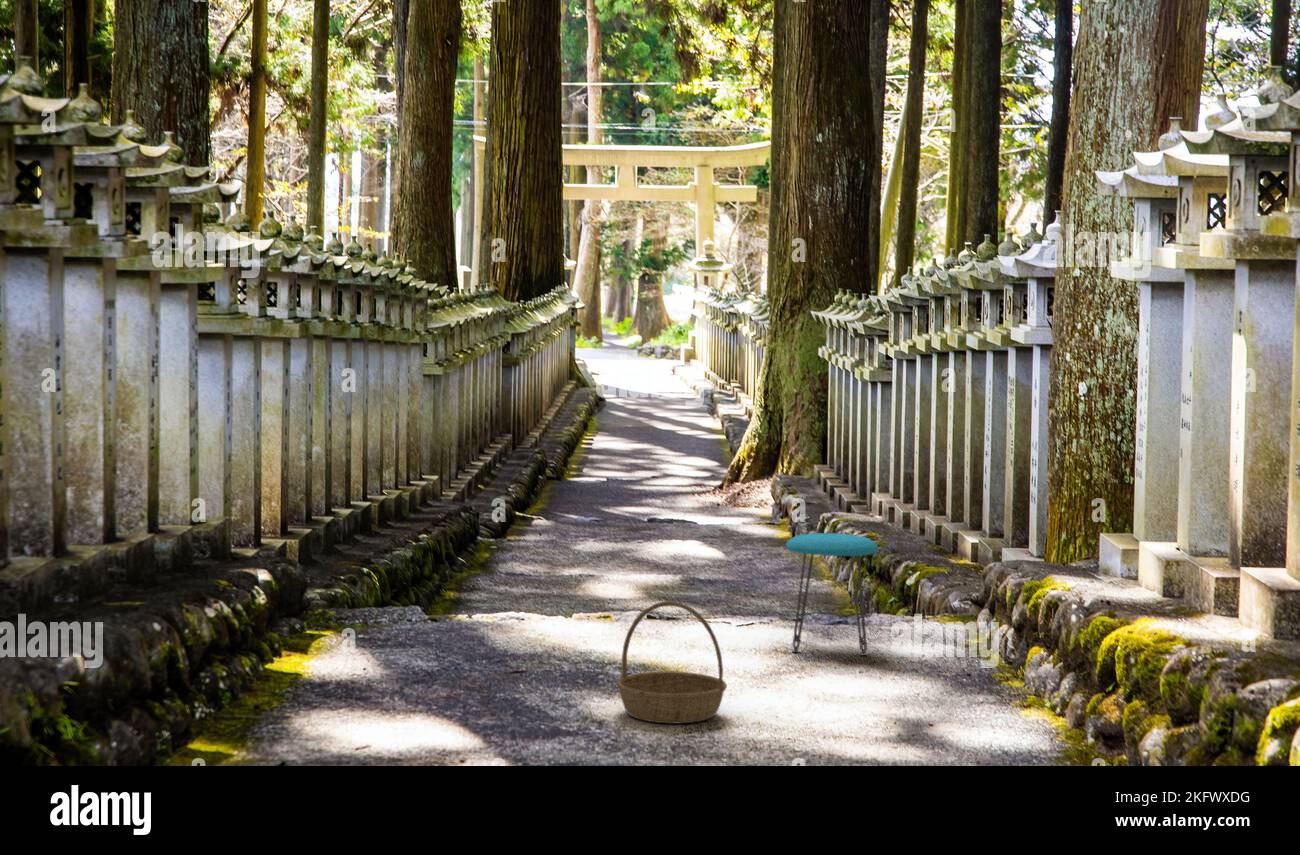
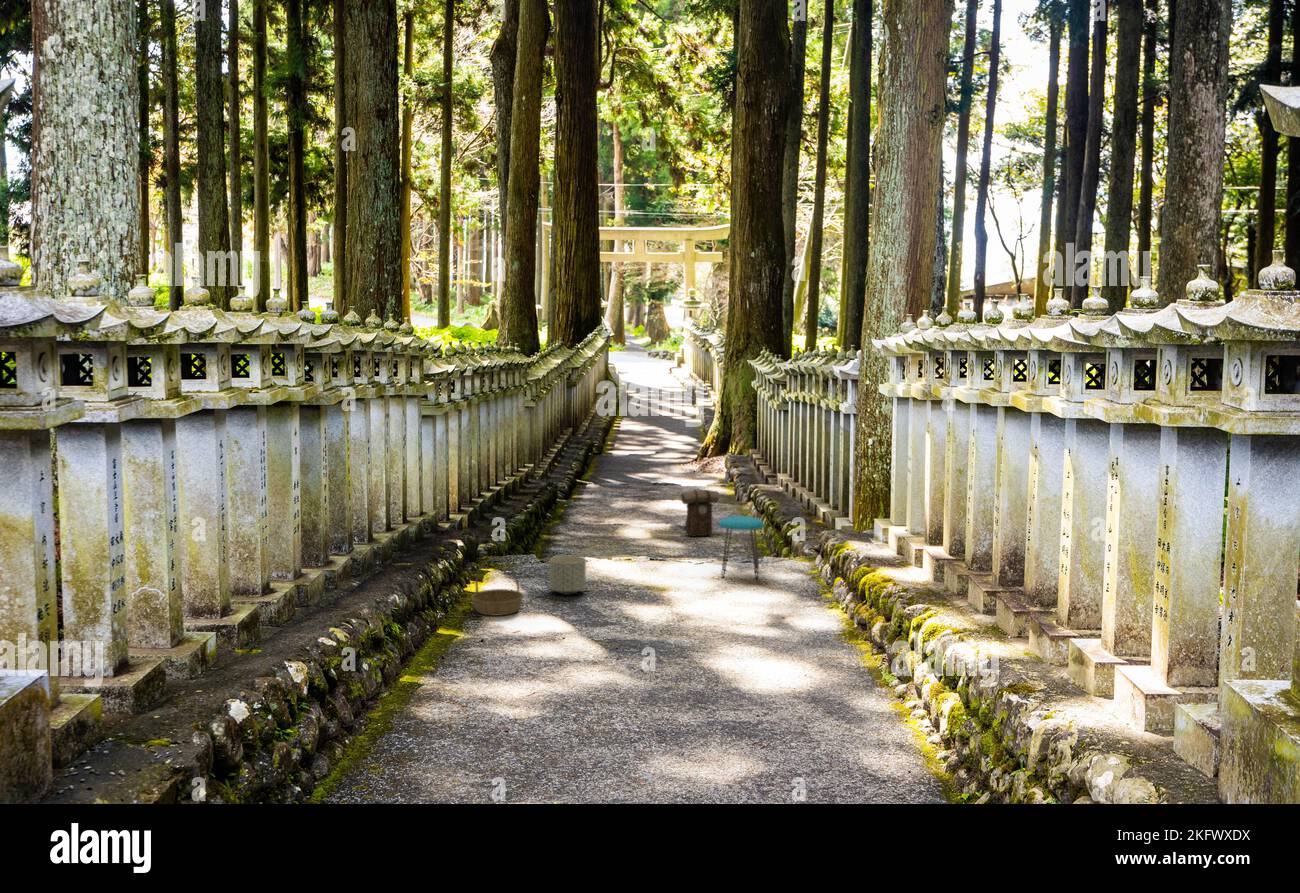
backpack: none [704,512,776,599] -> present [681,490,720,536]
planter: none [445,600,520,678] -> present [550,555,586,595]
basket: present [617,601,727,723] -> present [471,557,524,615]

